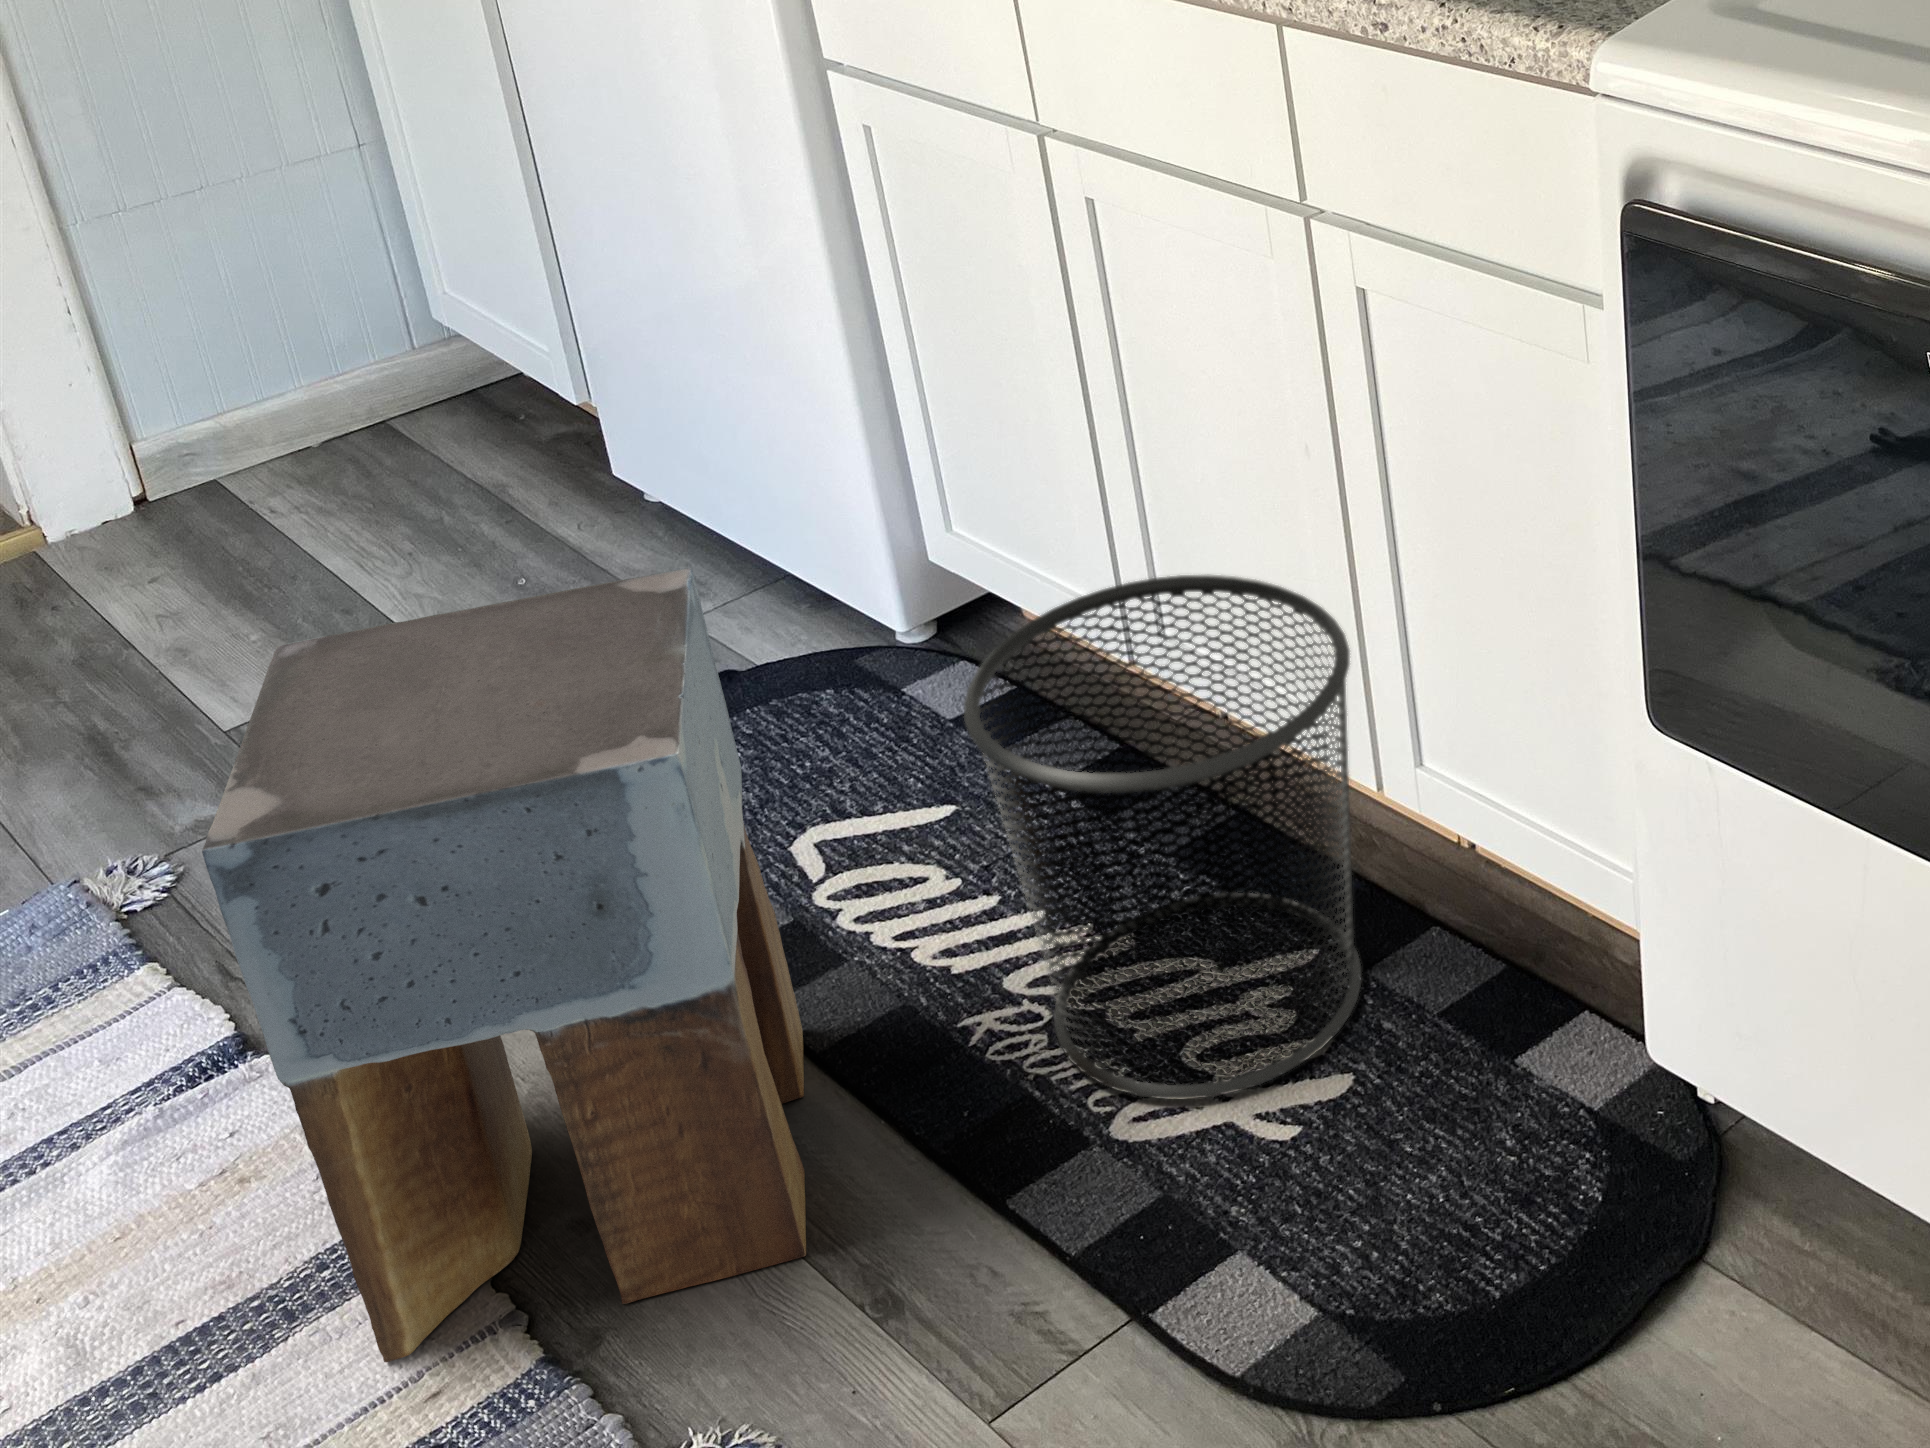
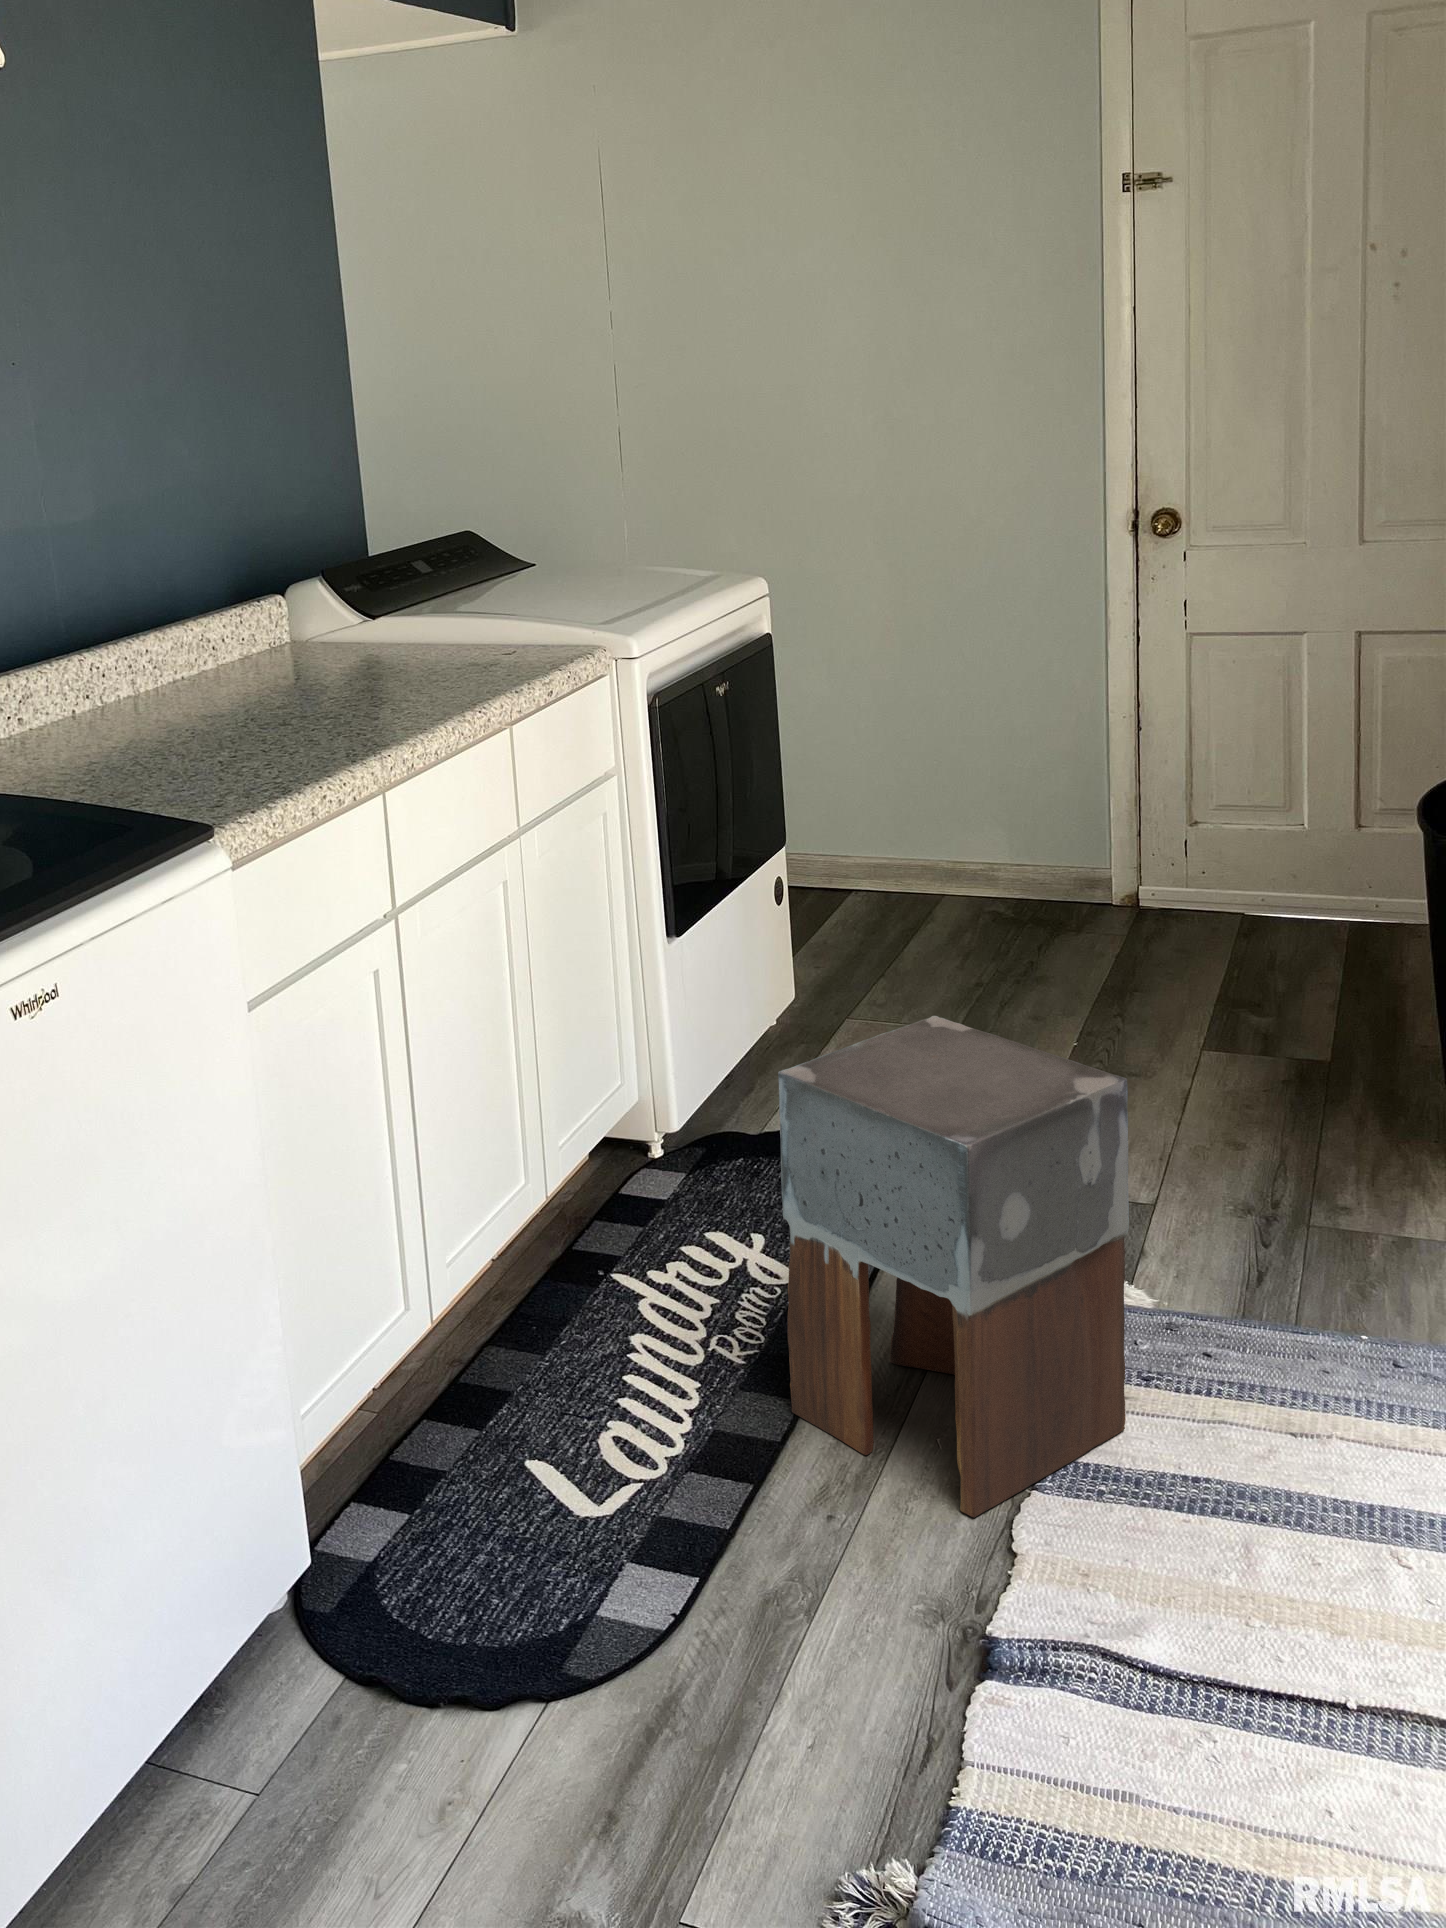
waste bin: present [964,575,1361,1099] -> none [552,1035,774,1335]

